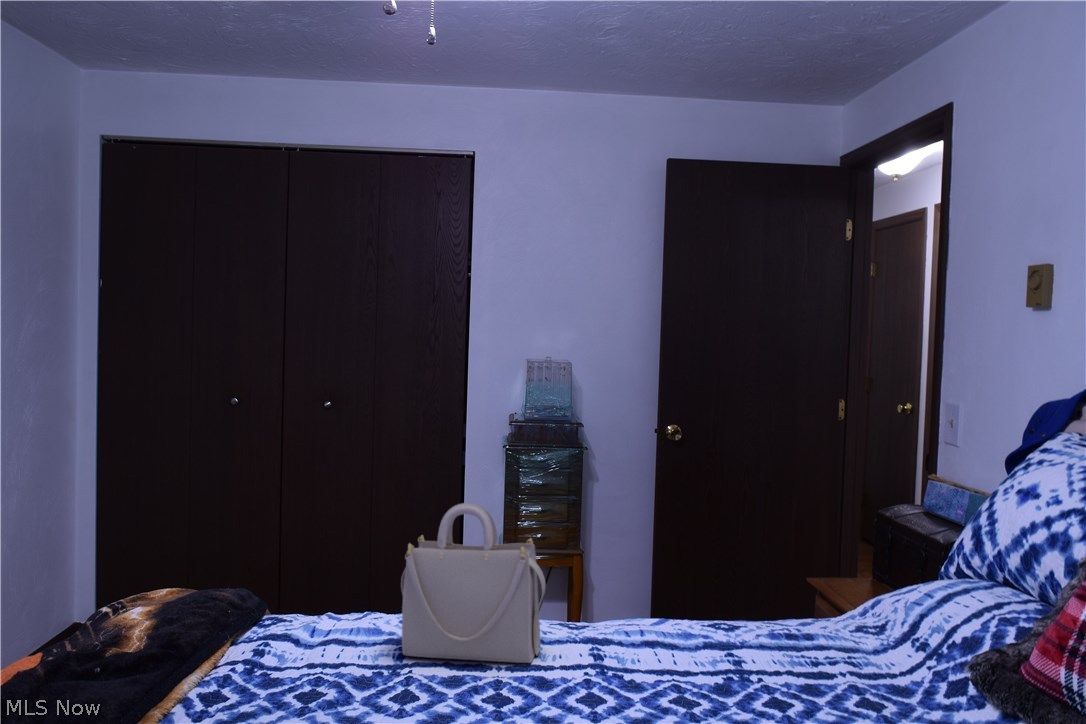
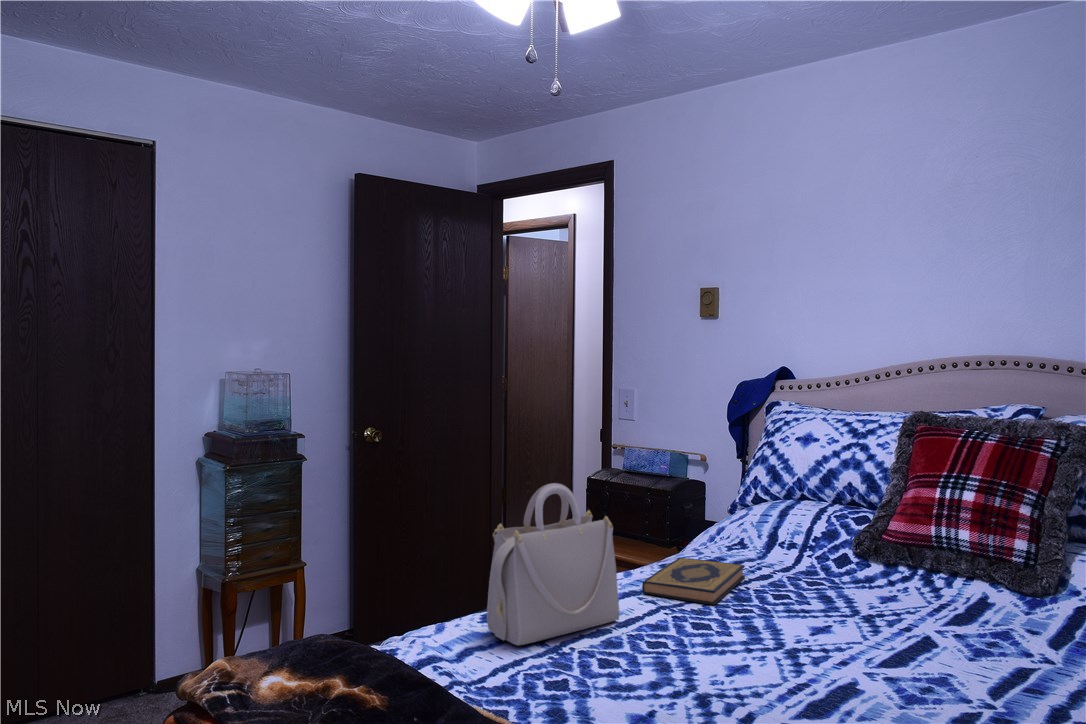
hardback book: none [623,621,780,682] -> present [642,558,745,605]

